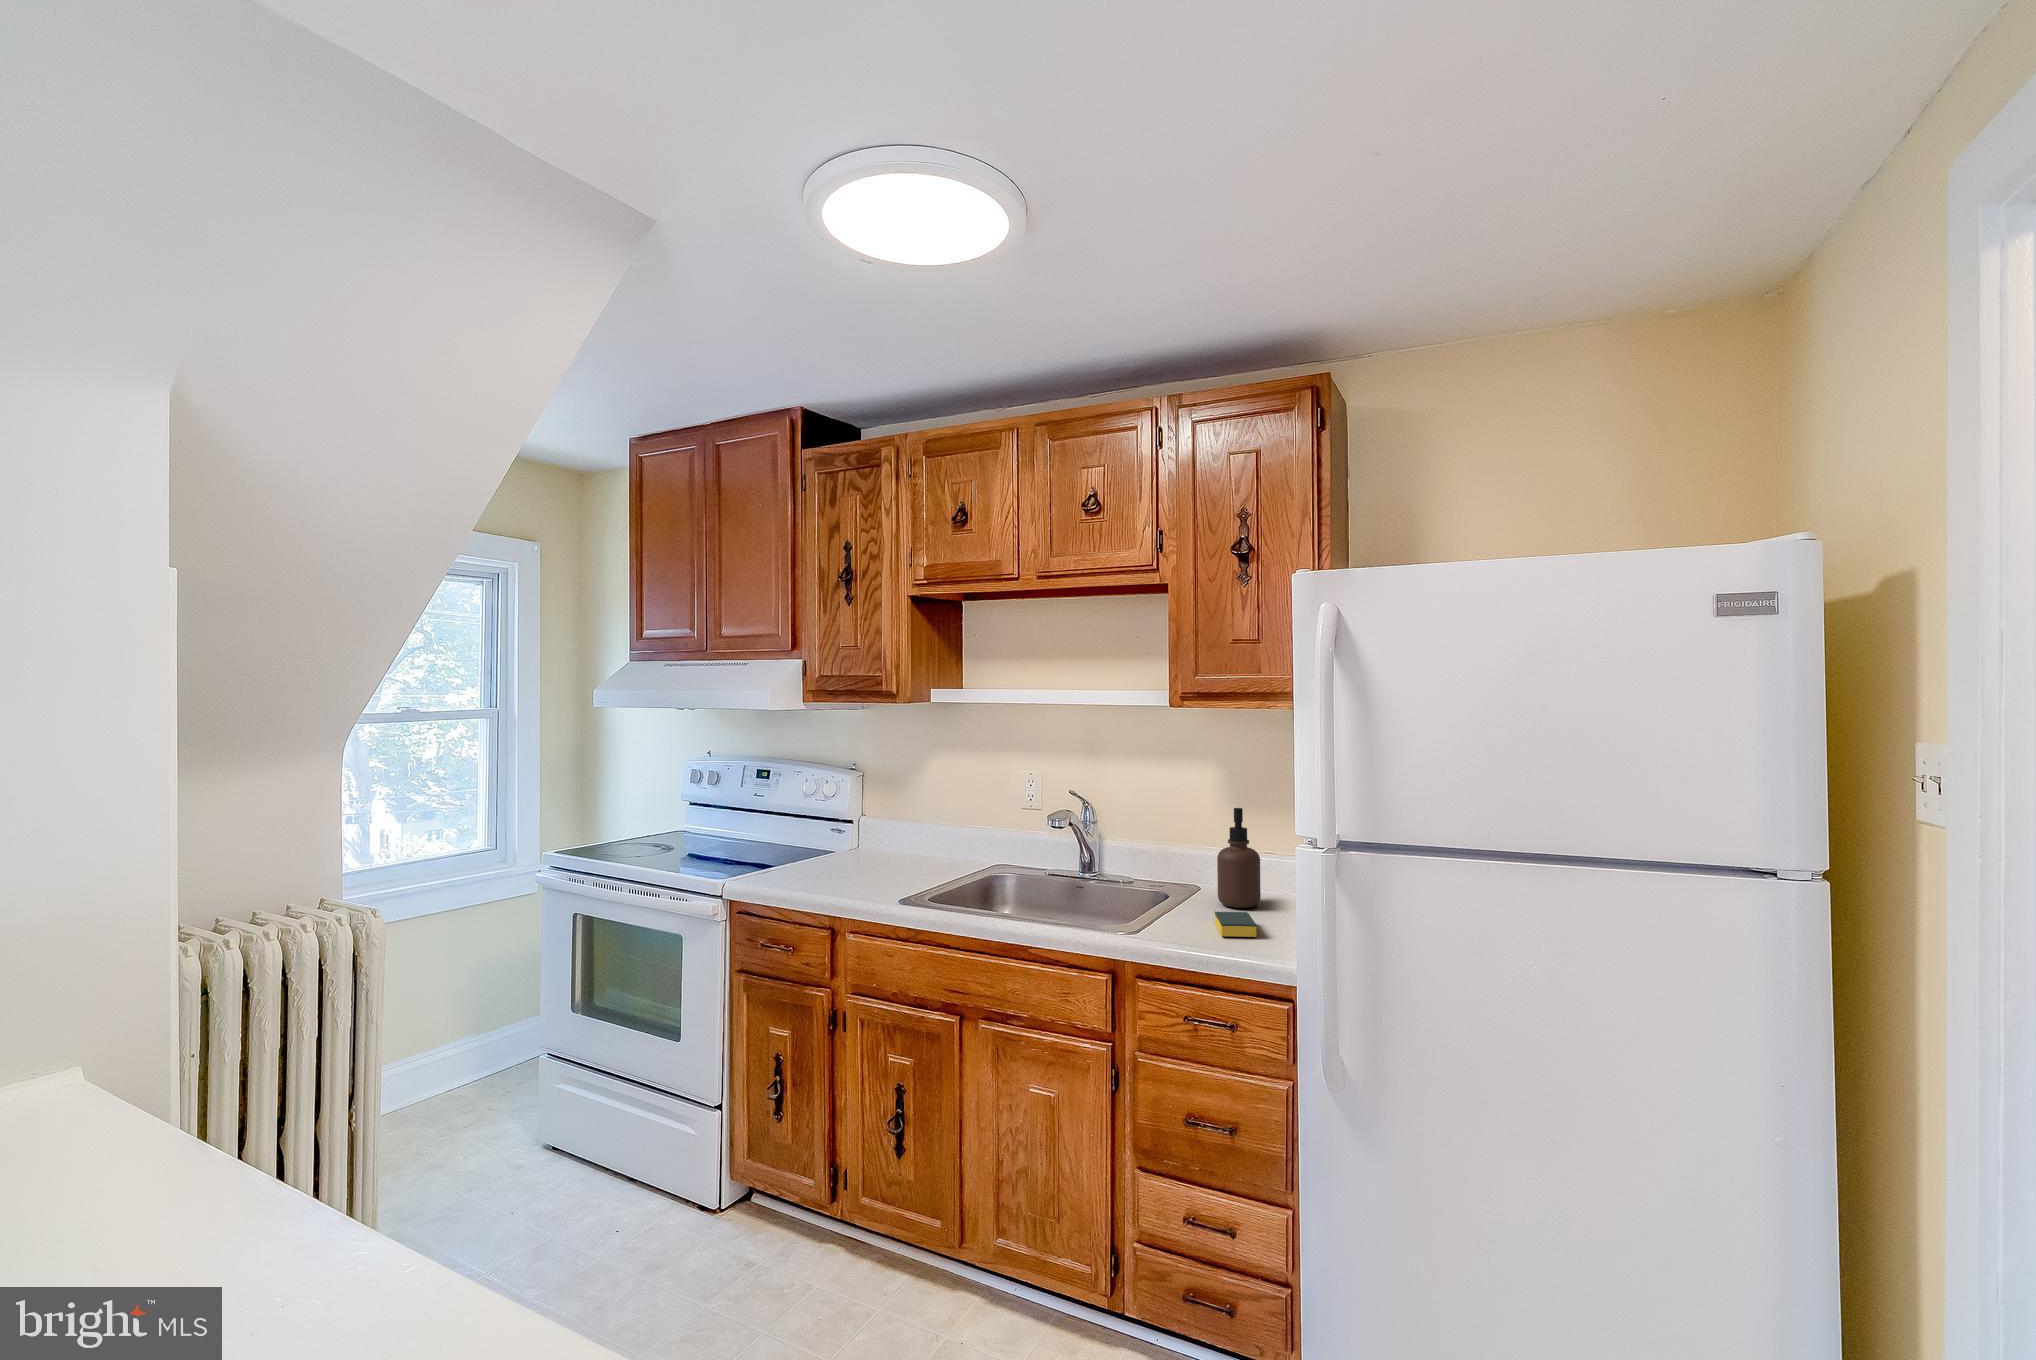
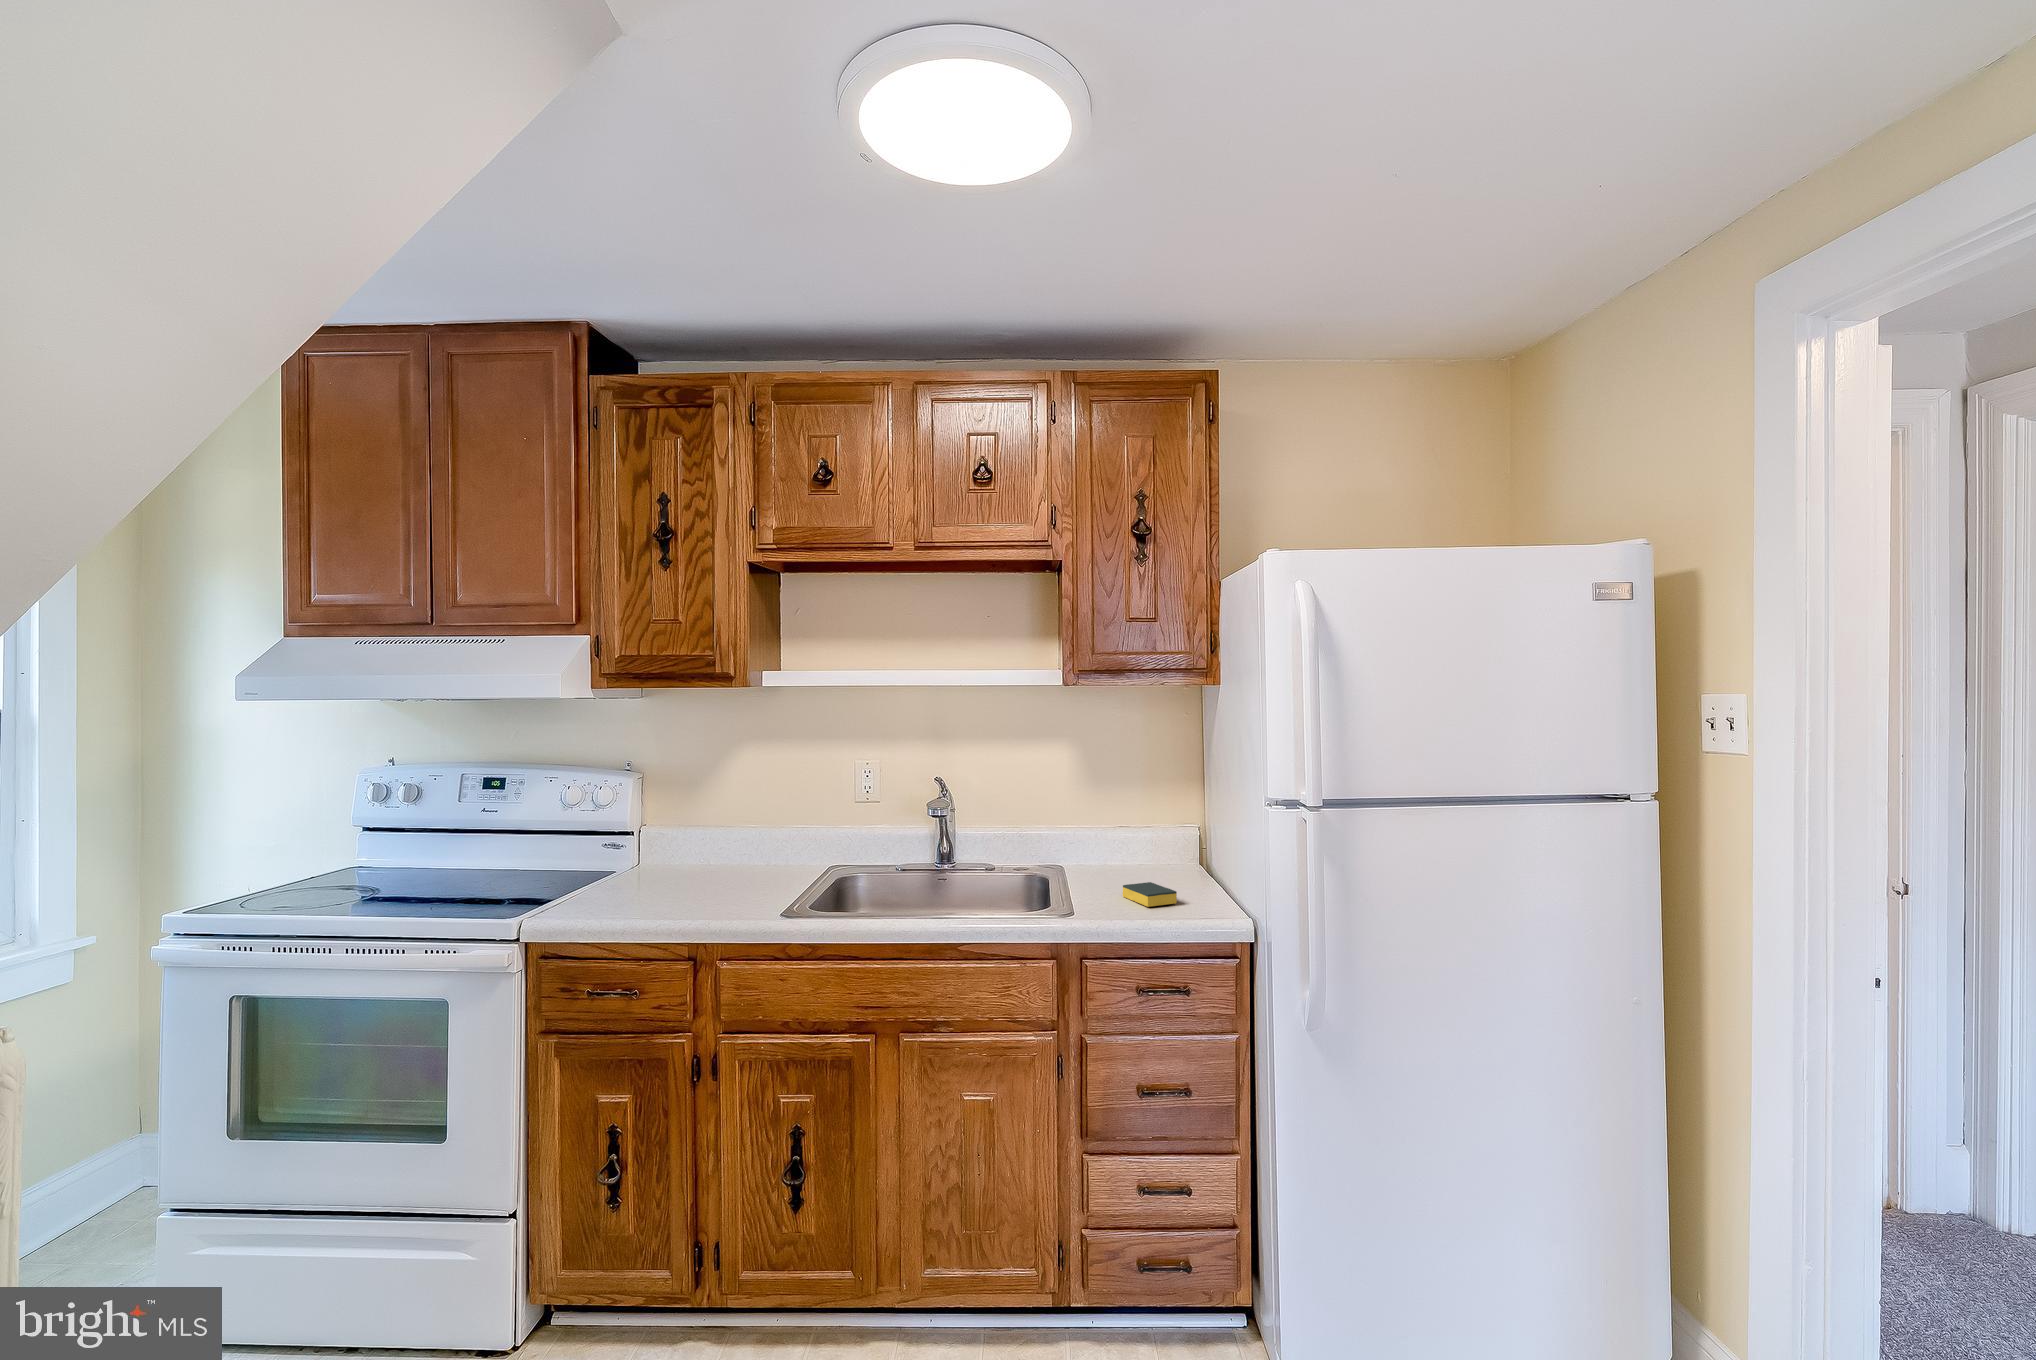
soap dispenser: present [1217,808,1261,908] -> none [1097,784,1139,881]

